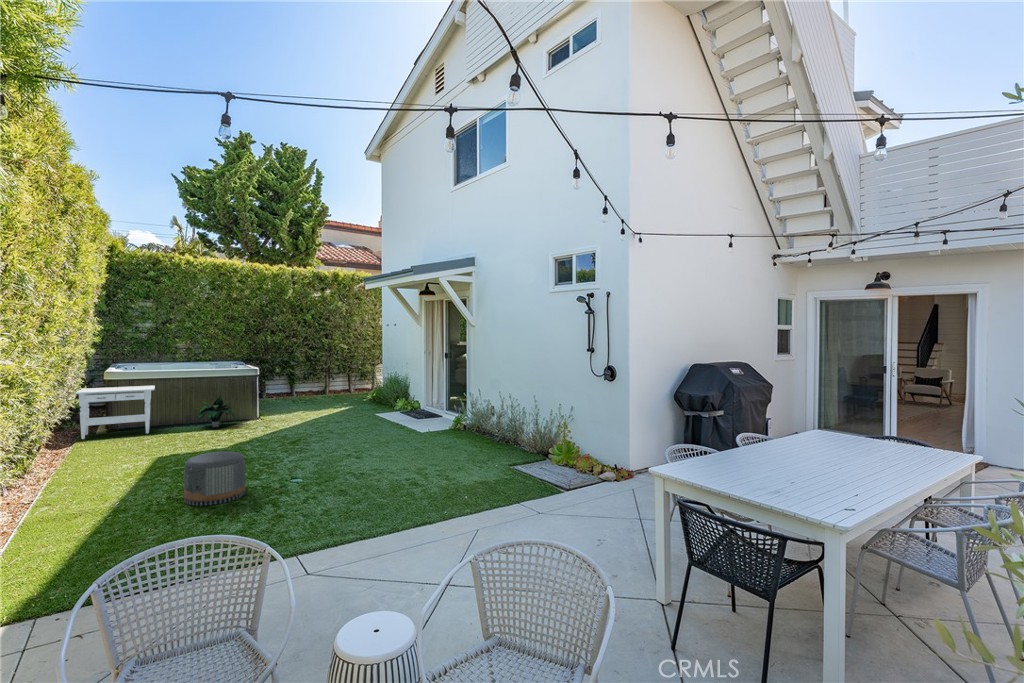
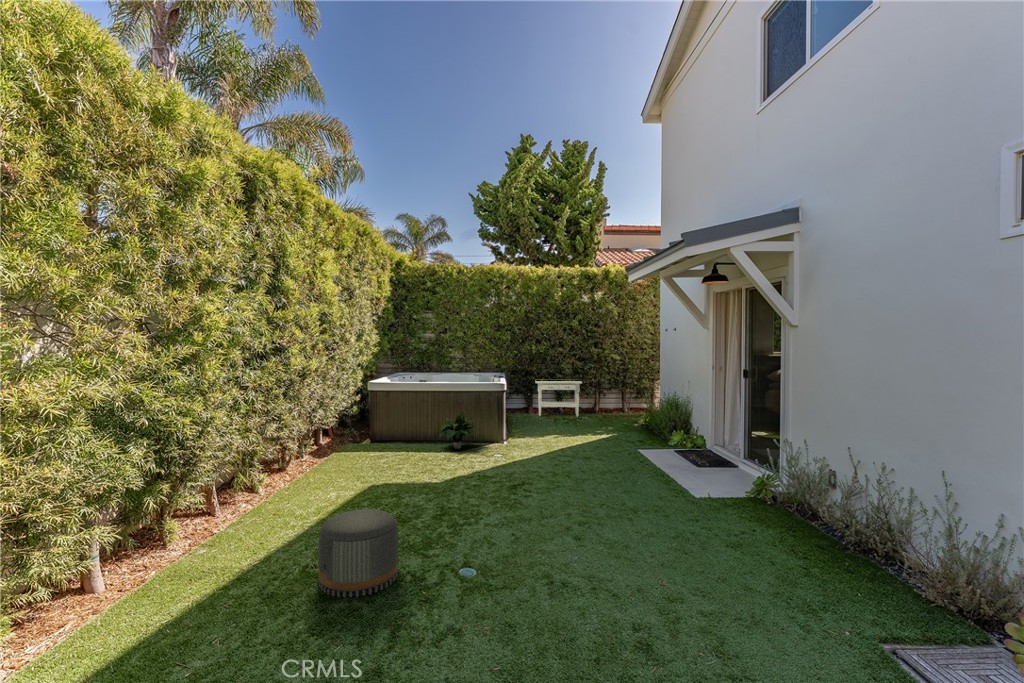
side table: present [76,386,155,439] -> present [535,381,582,417]

